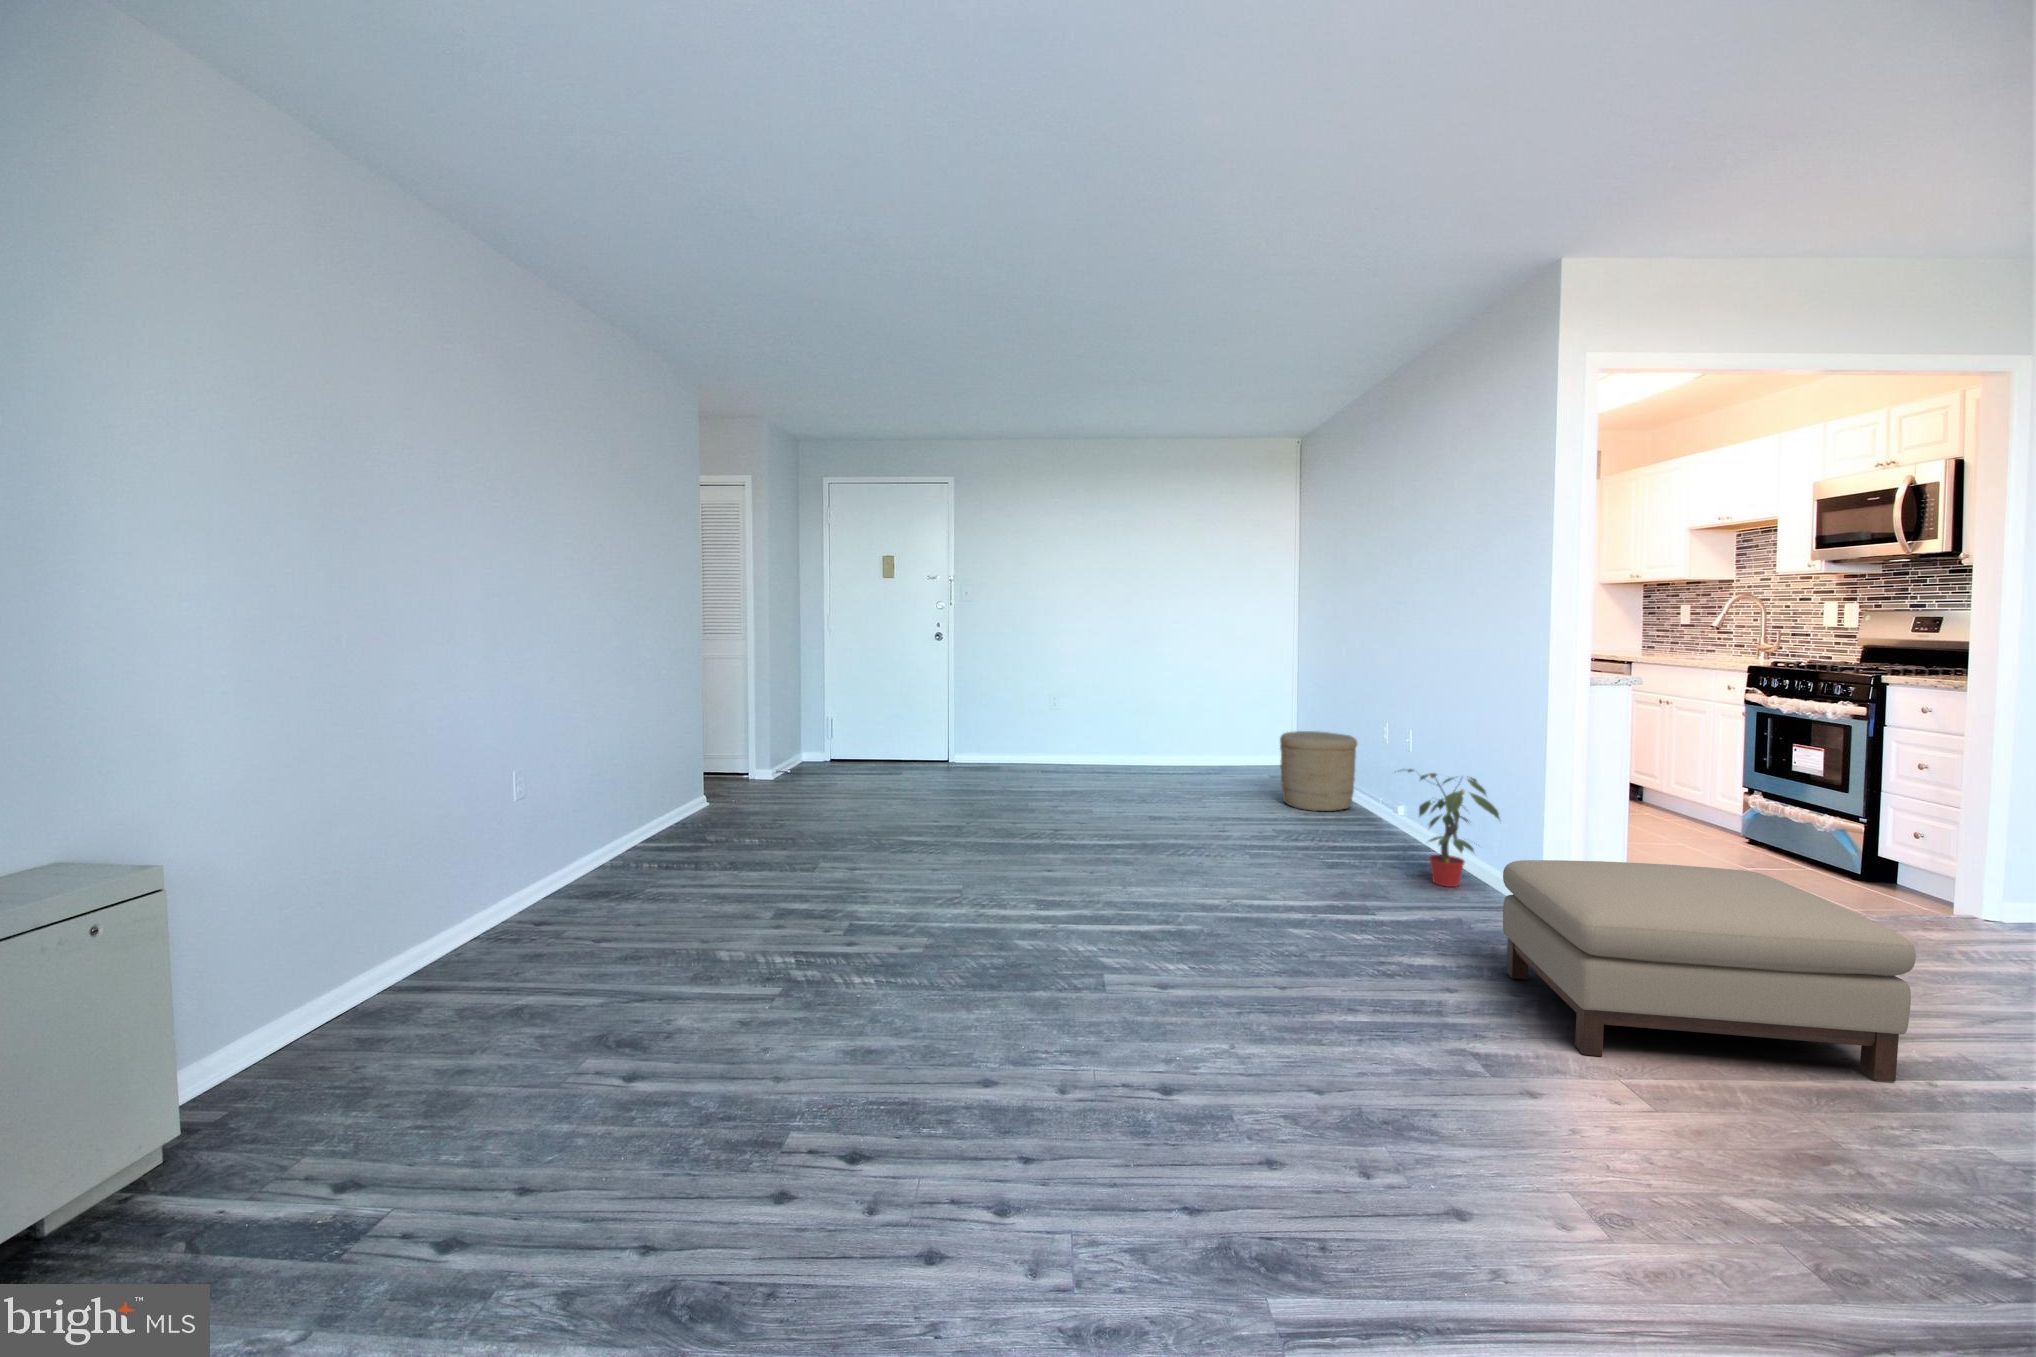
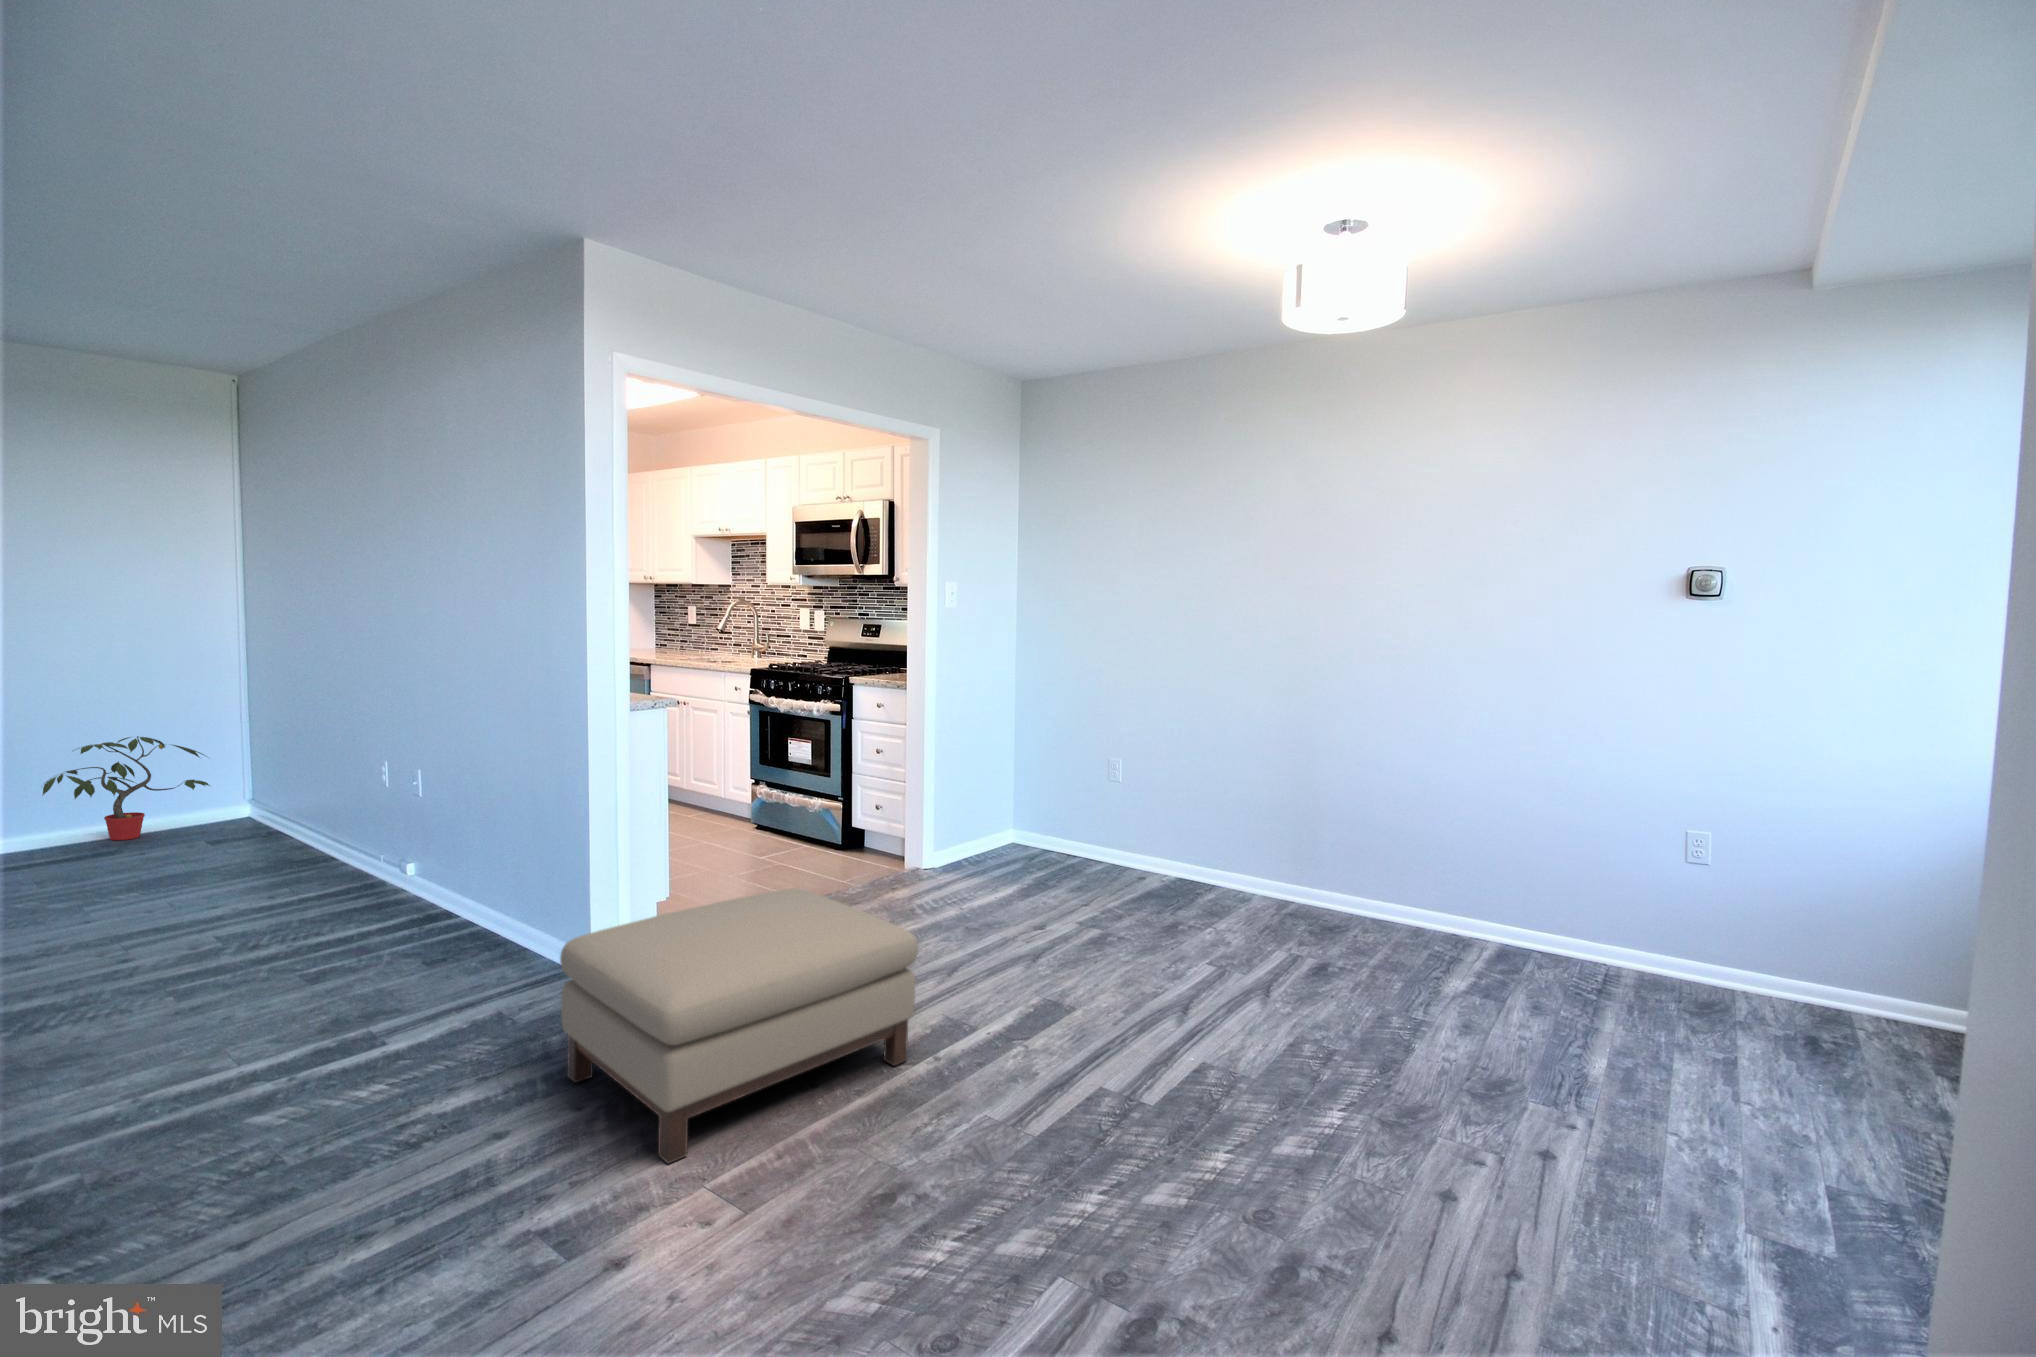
woven basket: present [1280,731,1357,811] -> none [198,770,336,890]
potted plant: present [1408,769,1501,887] -> present [42,736,210,840]

